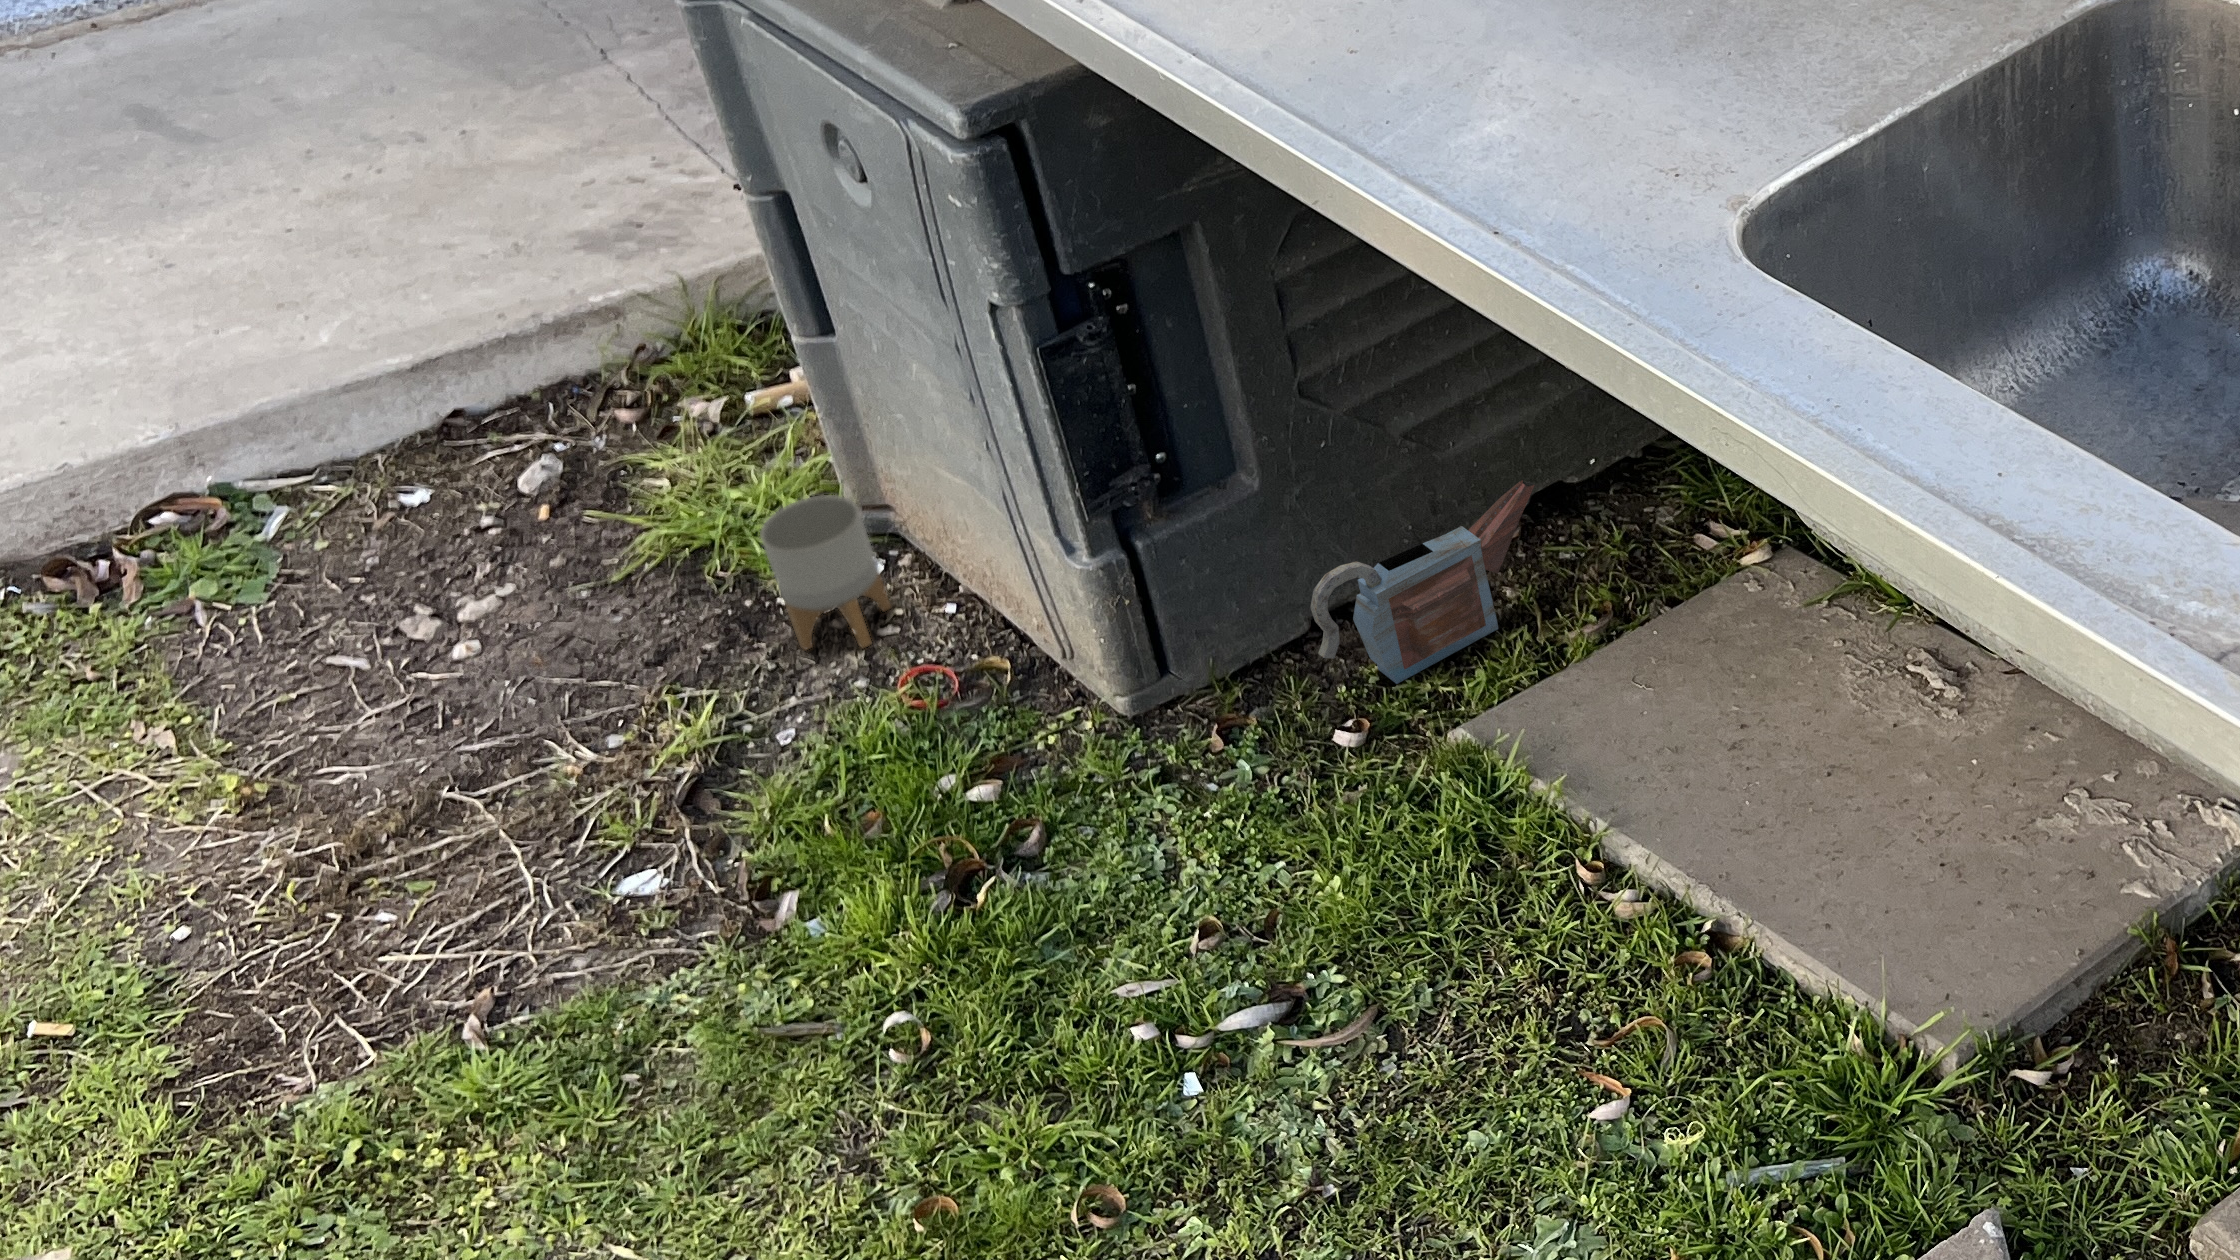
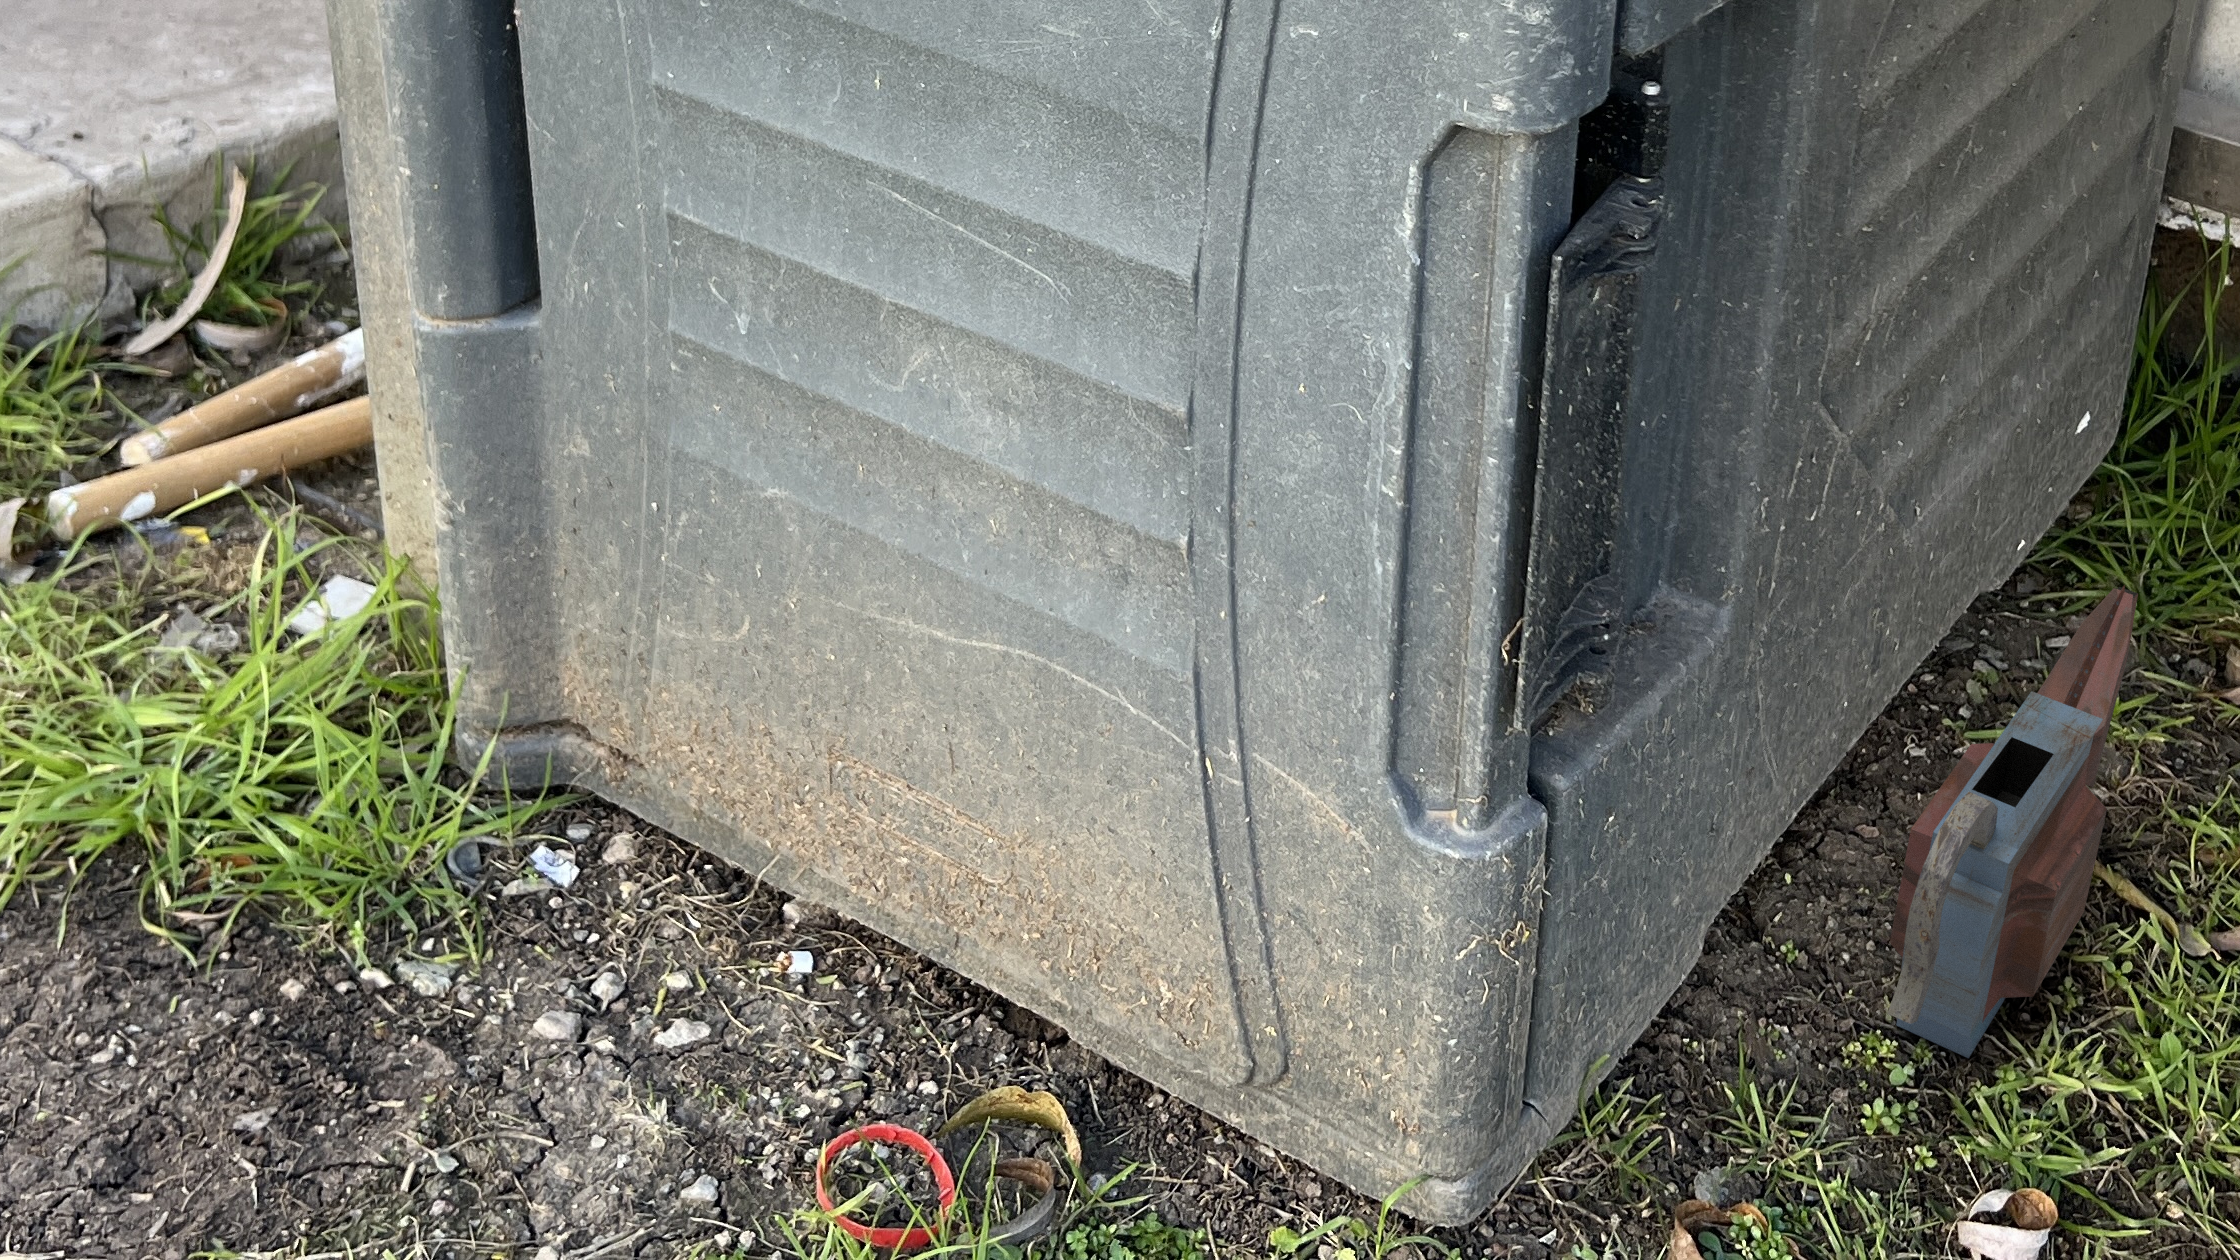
planter: present [760,495,891,650] -> none [436,713,682,1101]

